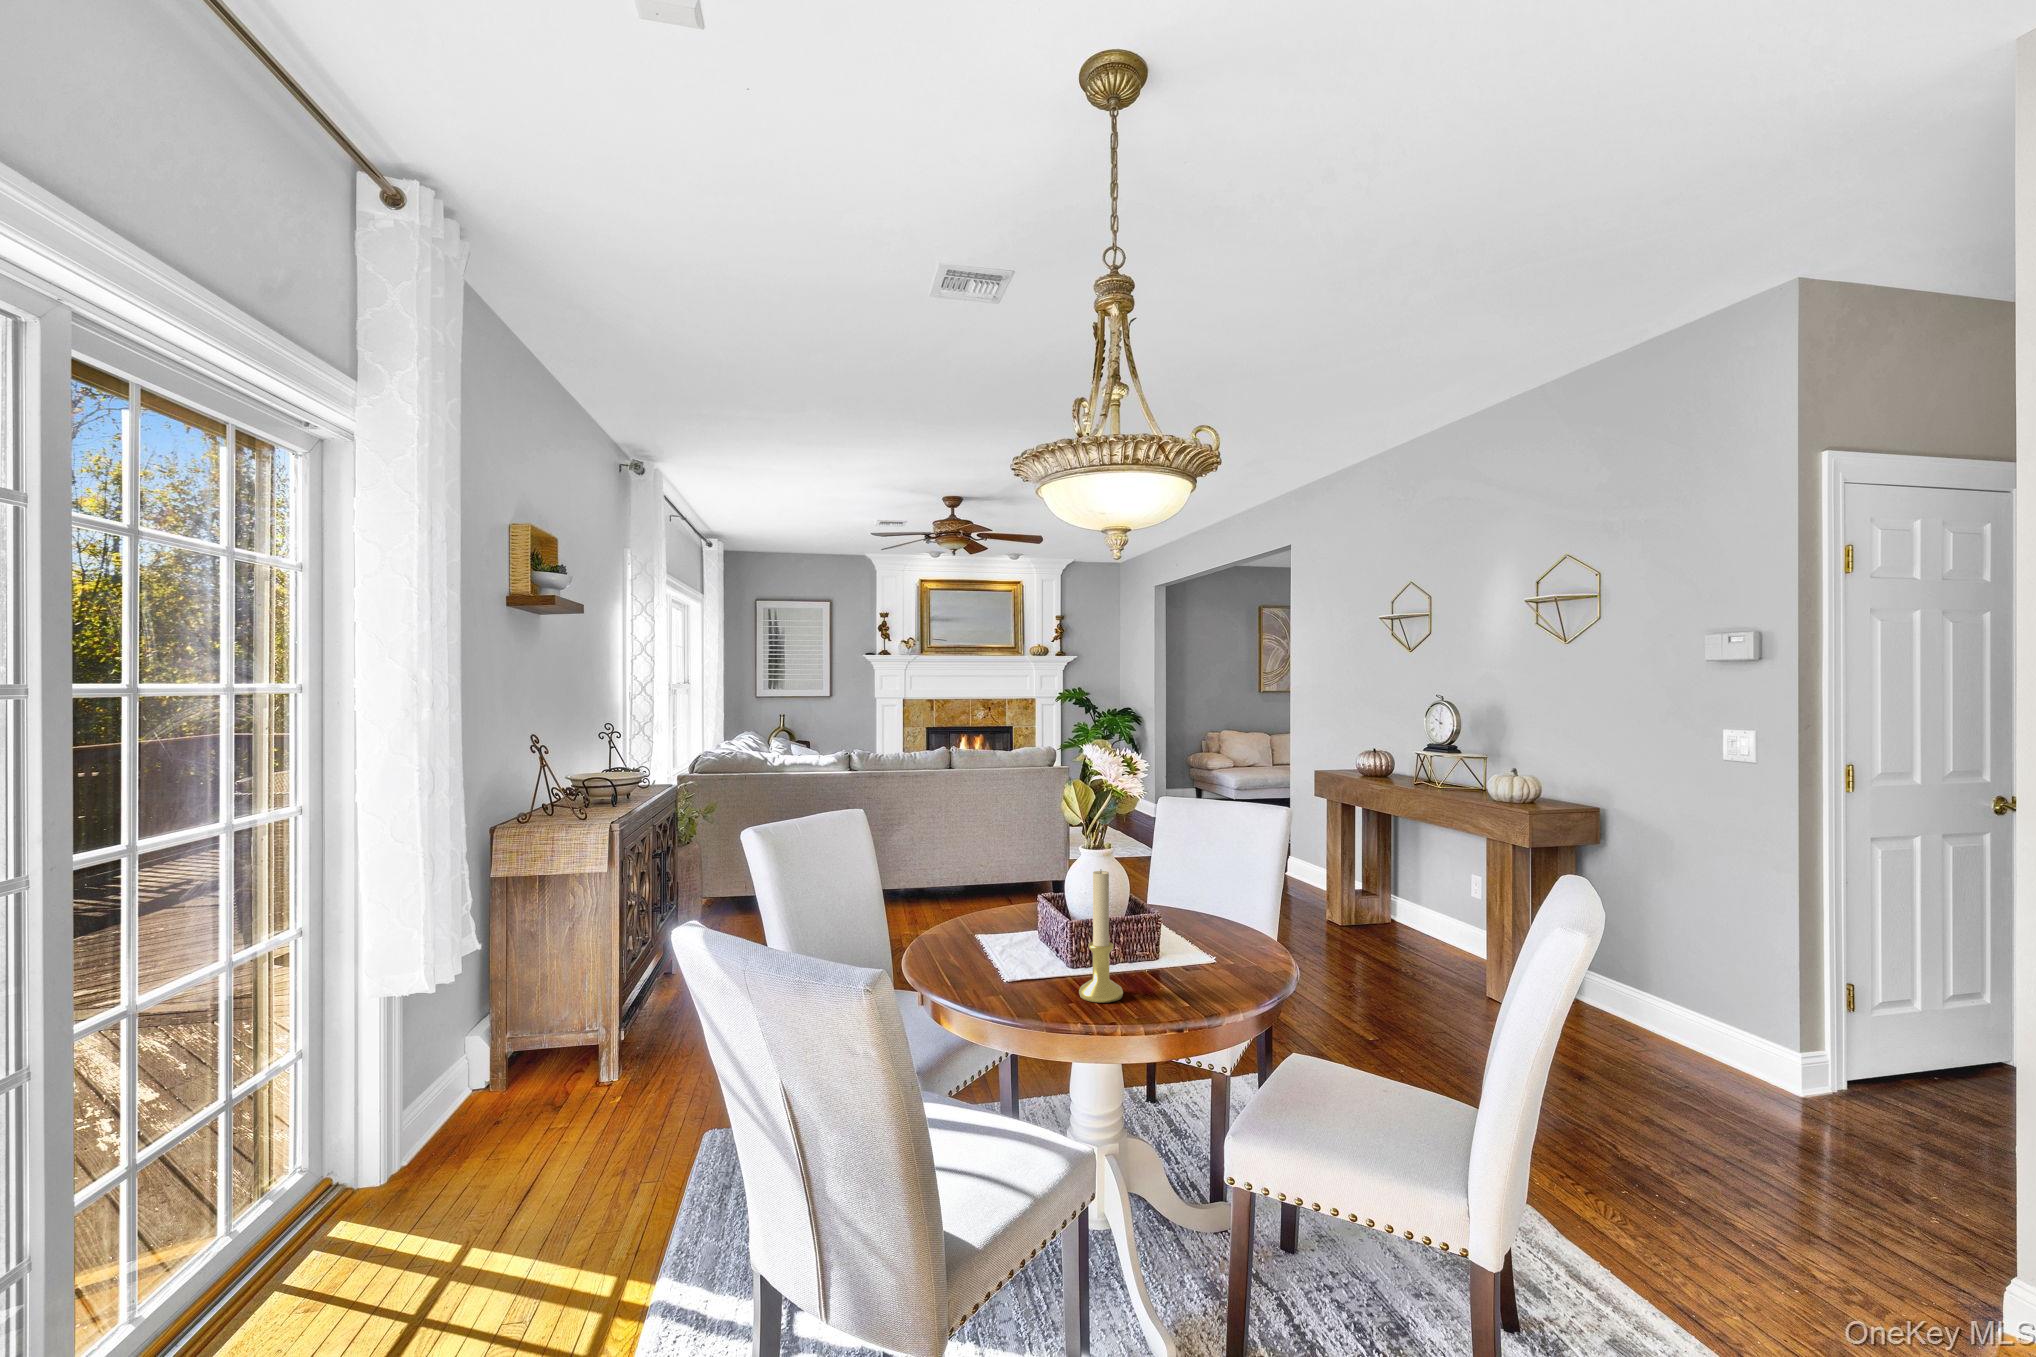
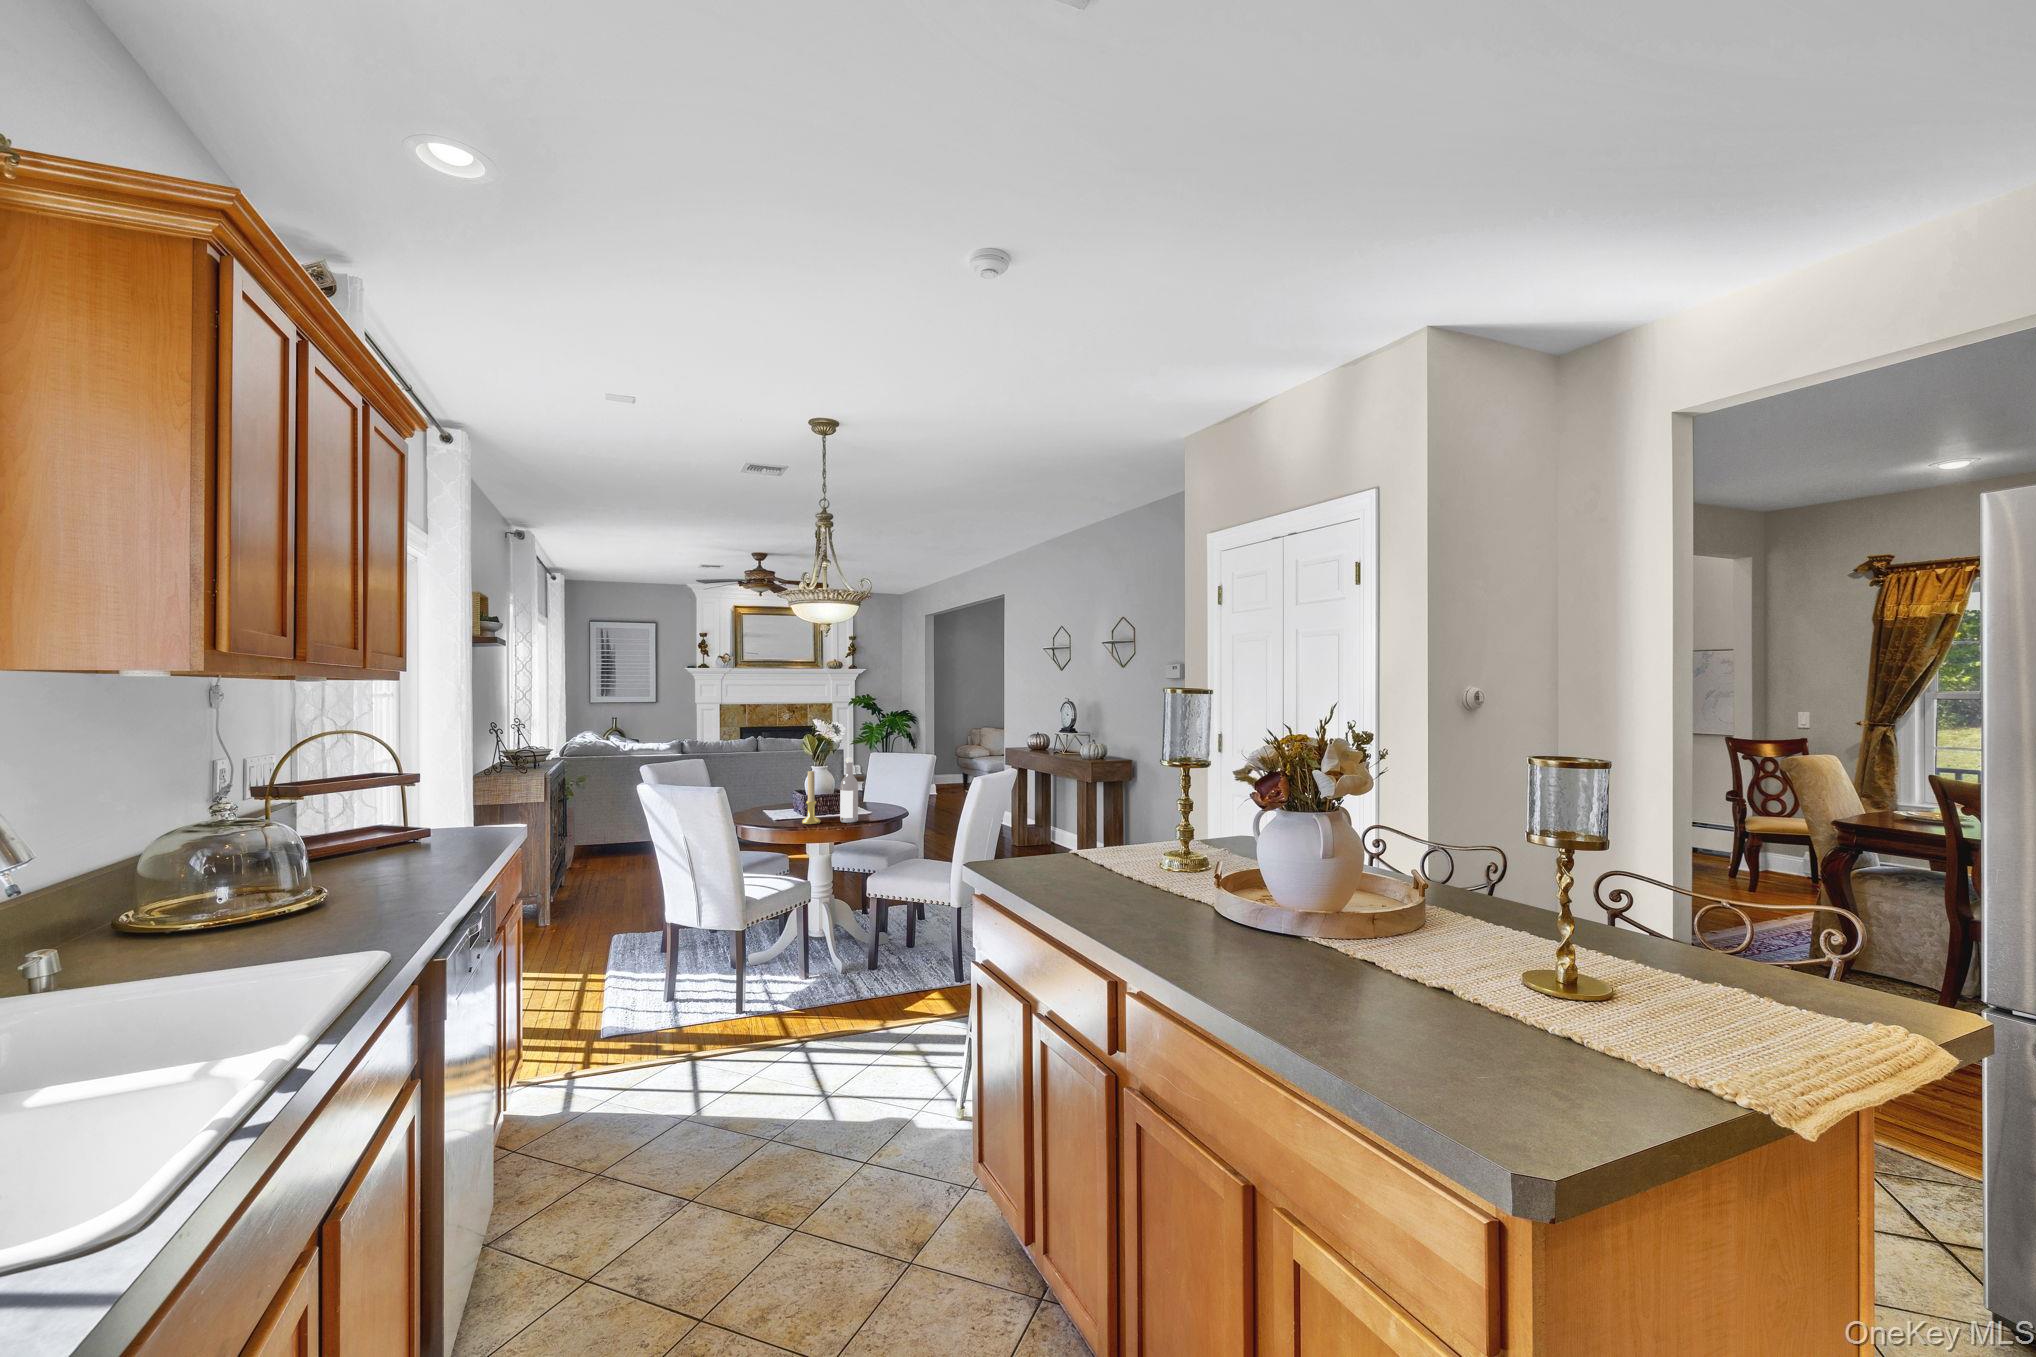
wine bottle: none [1170,841,1212,1002] -> present [840,758,858,823]

